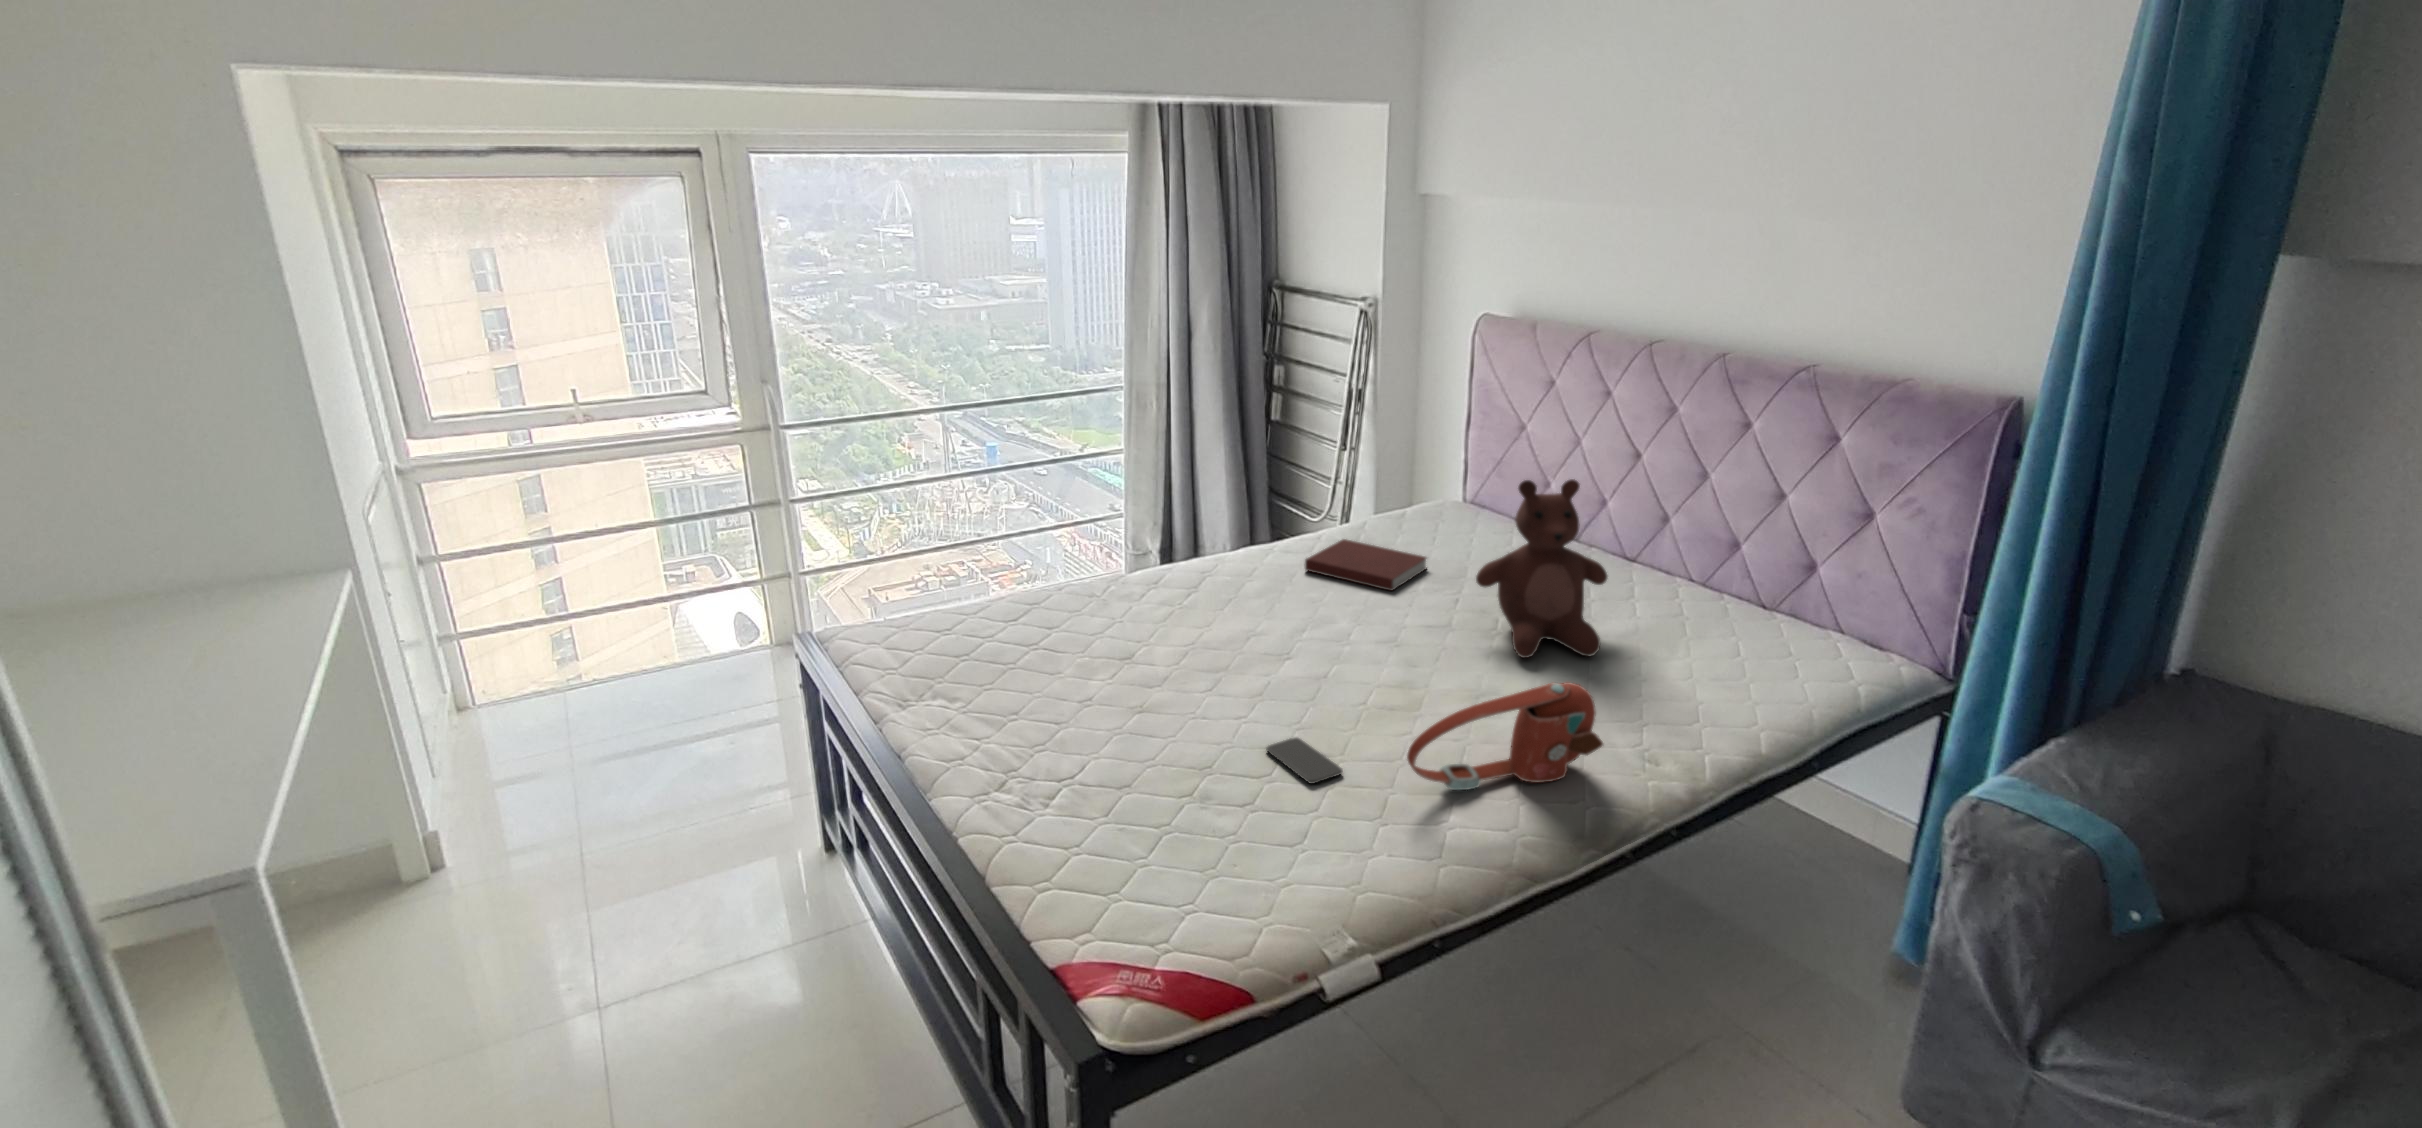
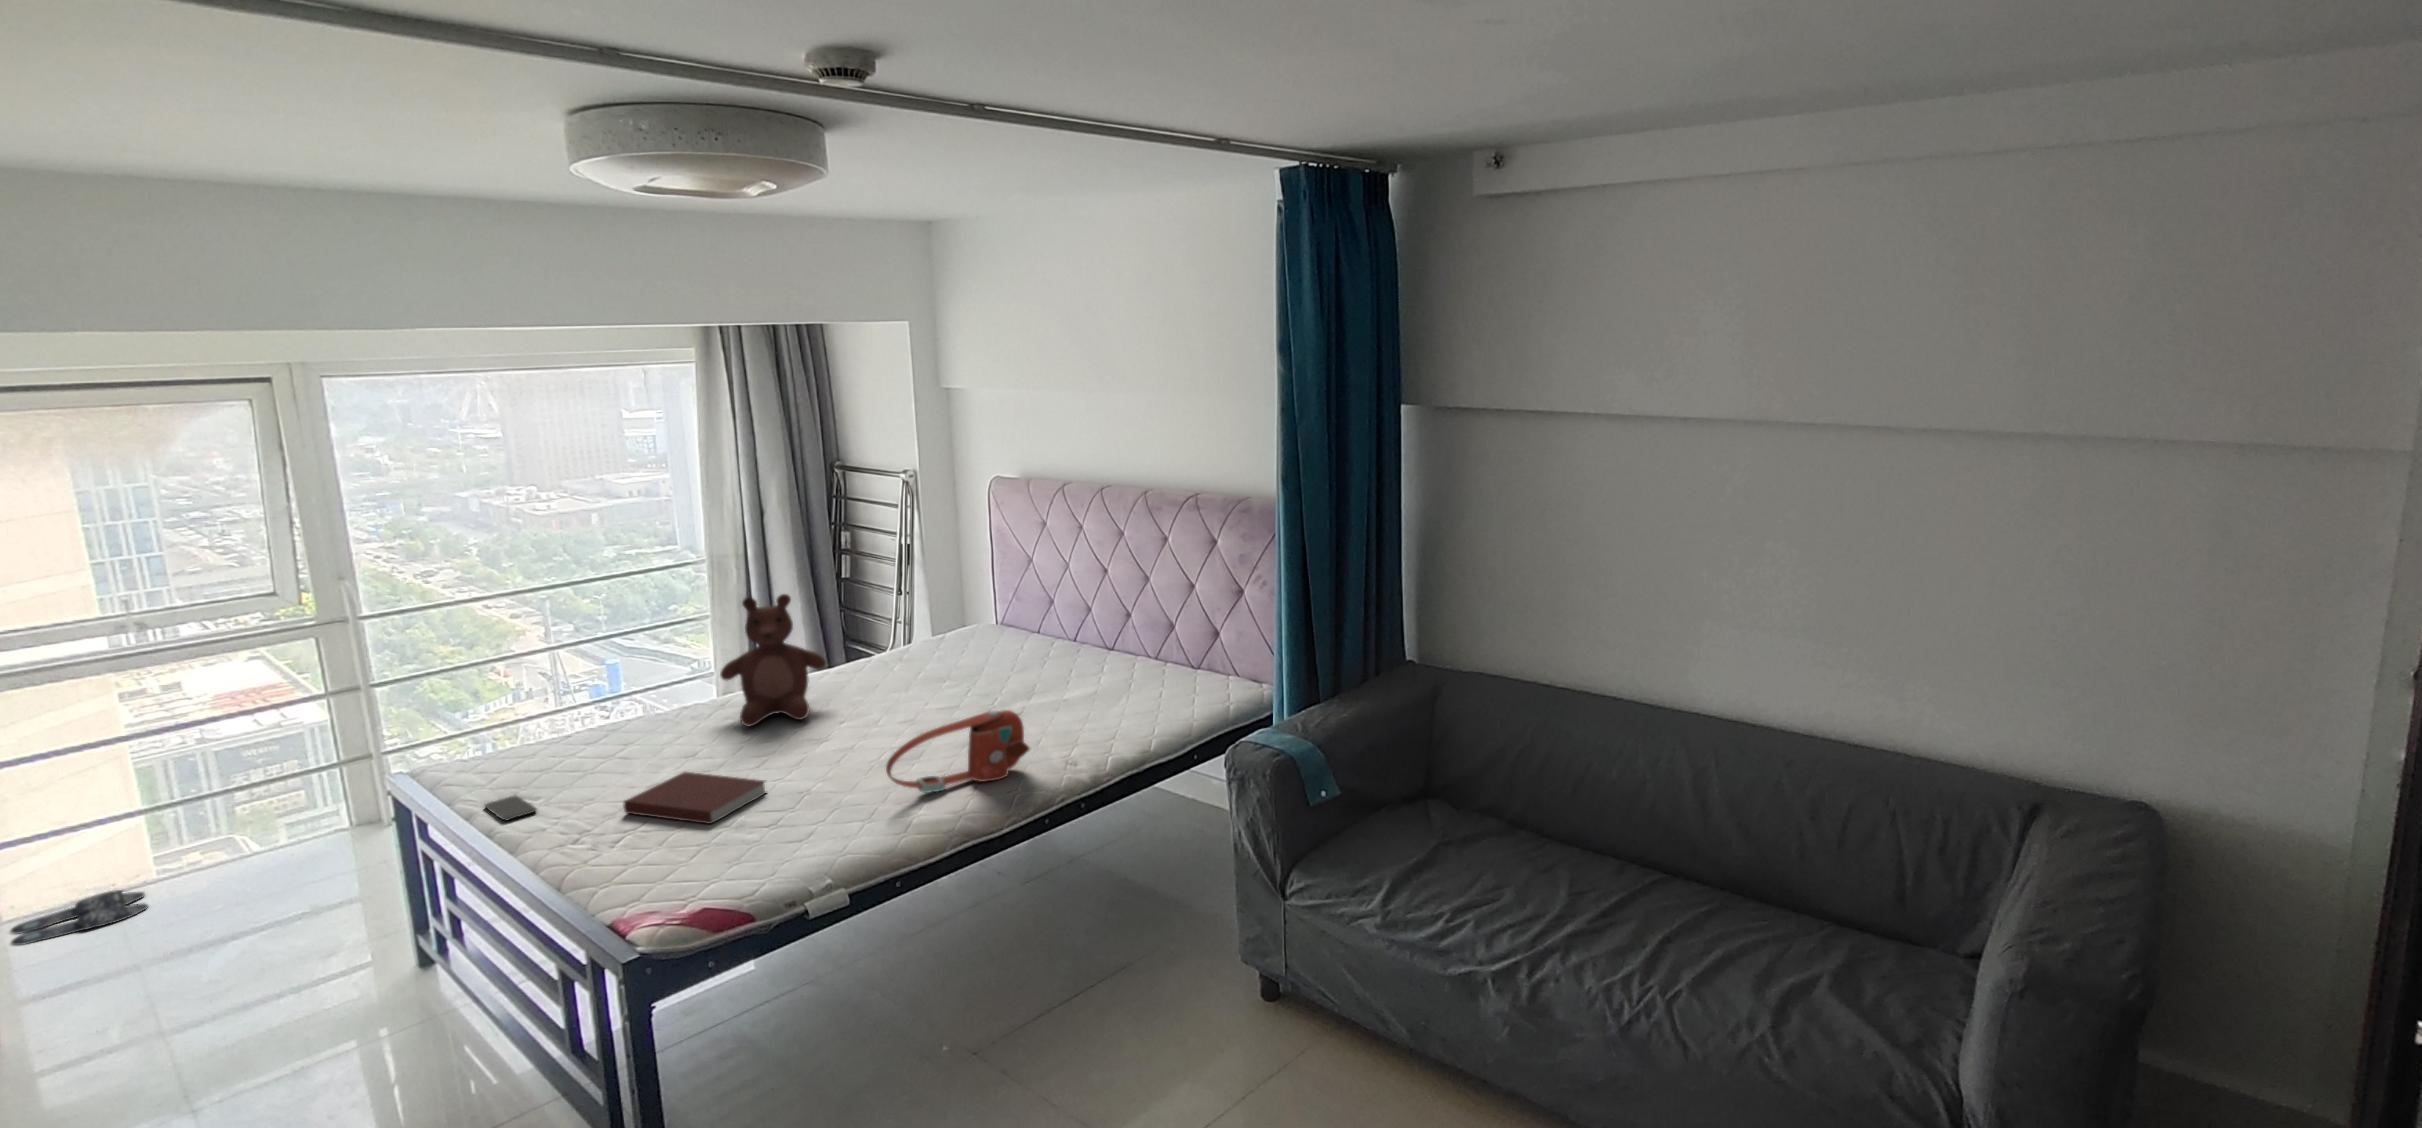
teddy bear: present [1476,479,1607,658] -> present [720,594,826,727]
notebook: present [1305,539,1427,591] -> present [624,772,766,824]
slippers: none [470,692,588,743] -> present [10,890,148,945]
smartphone: present [1266,737,1343,784] -> present [485,796,537,821]

